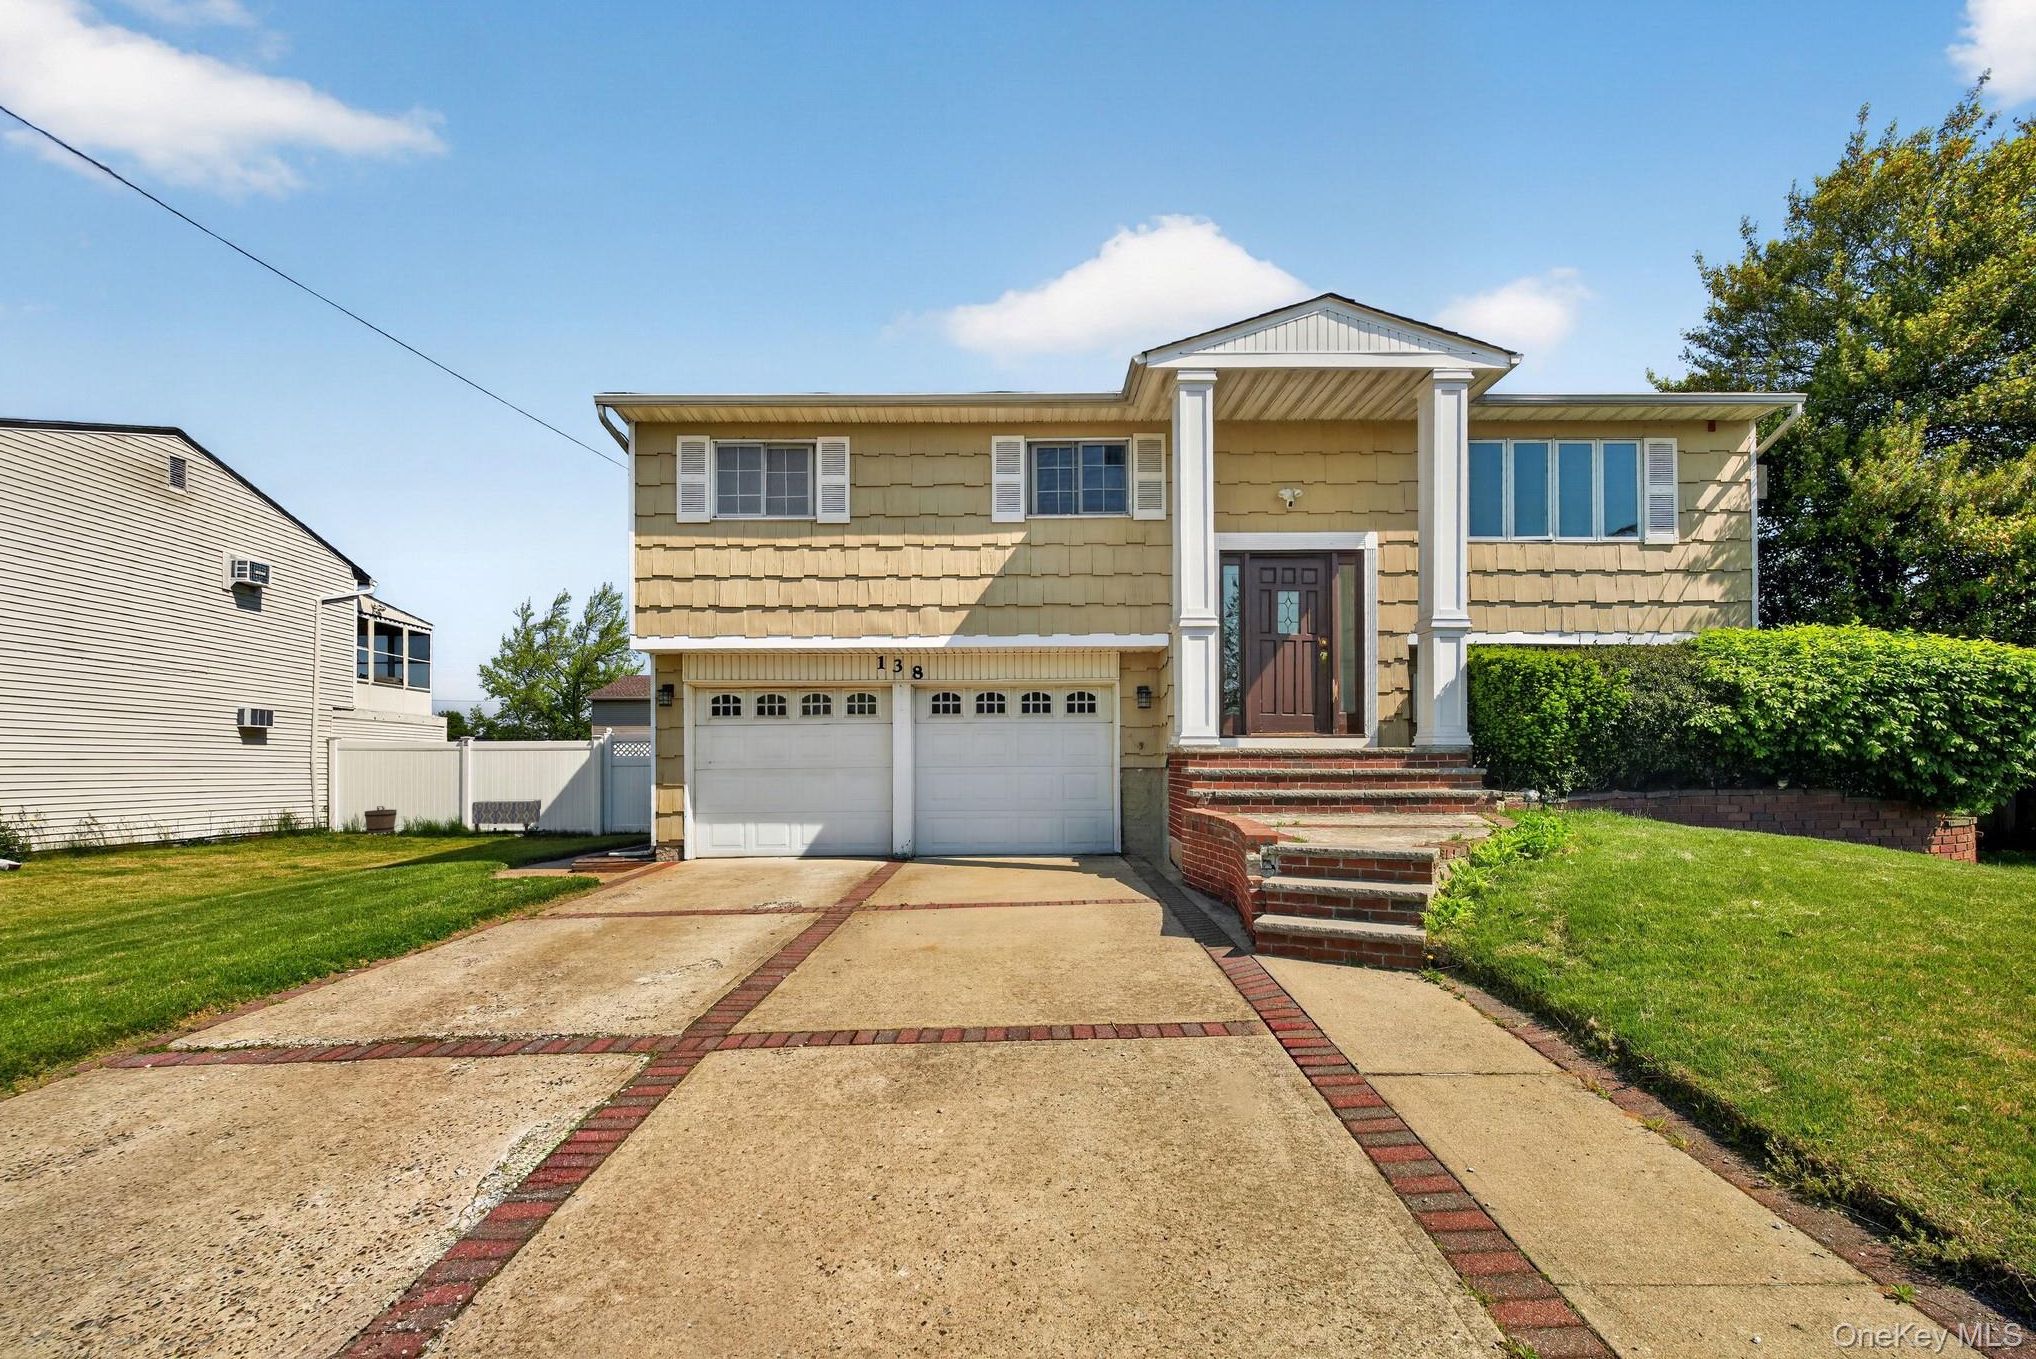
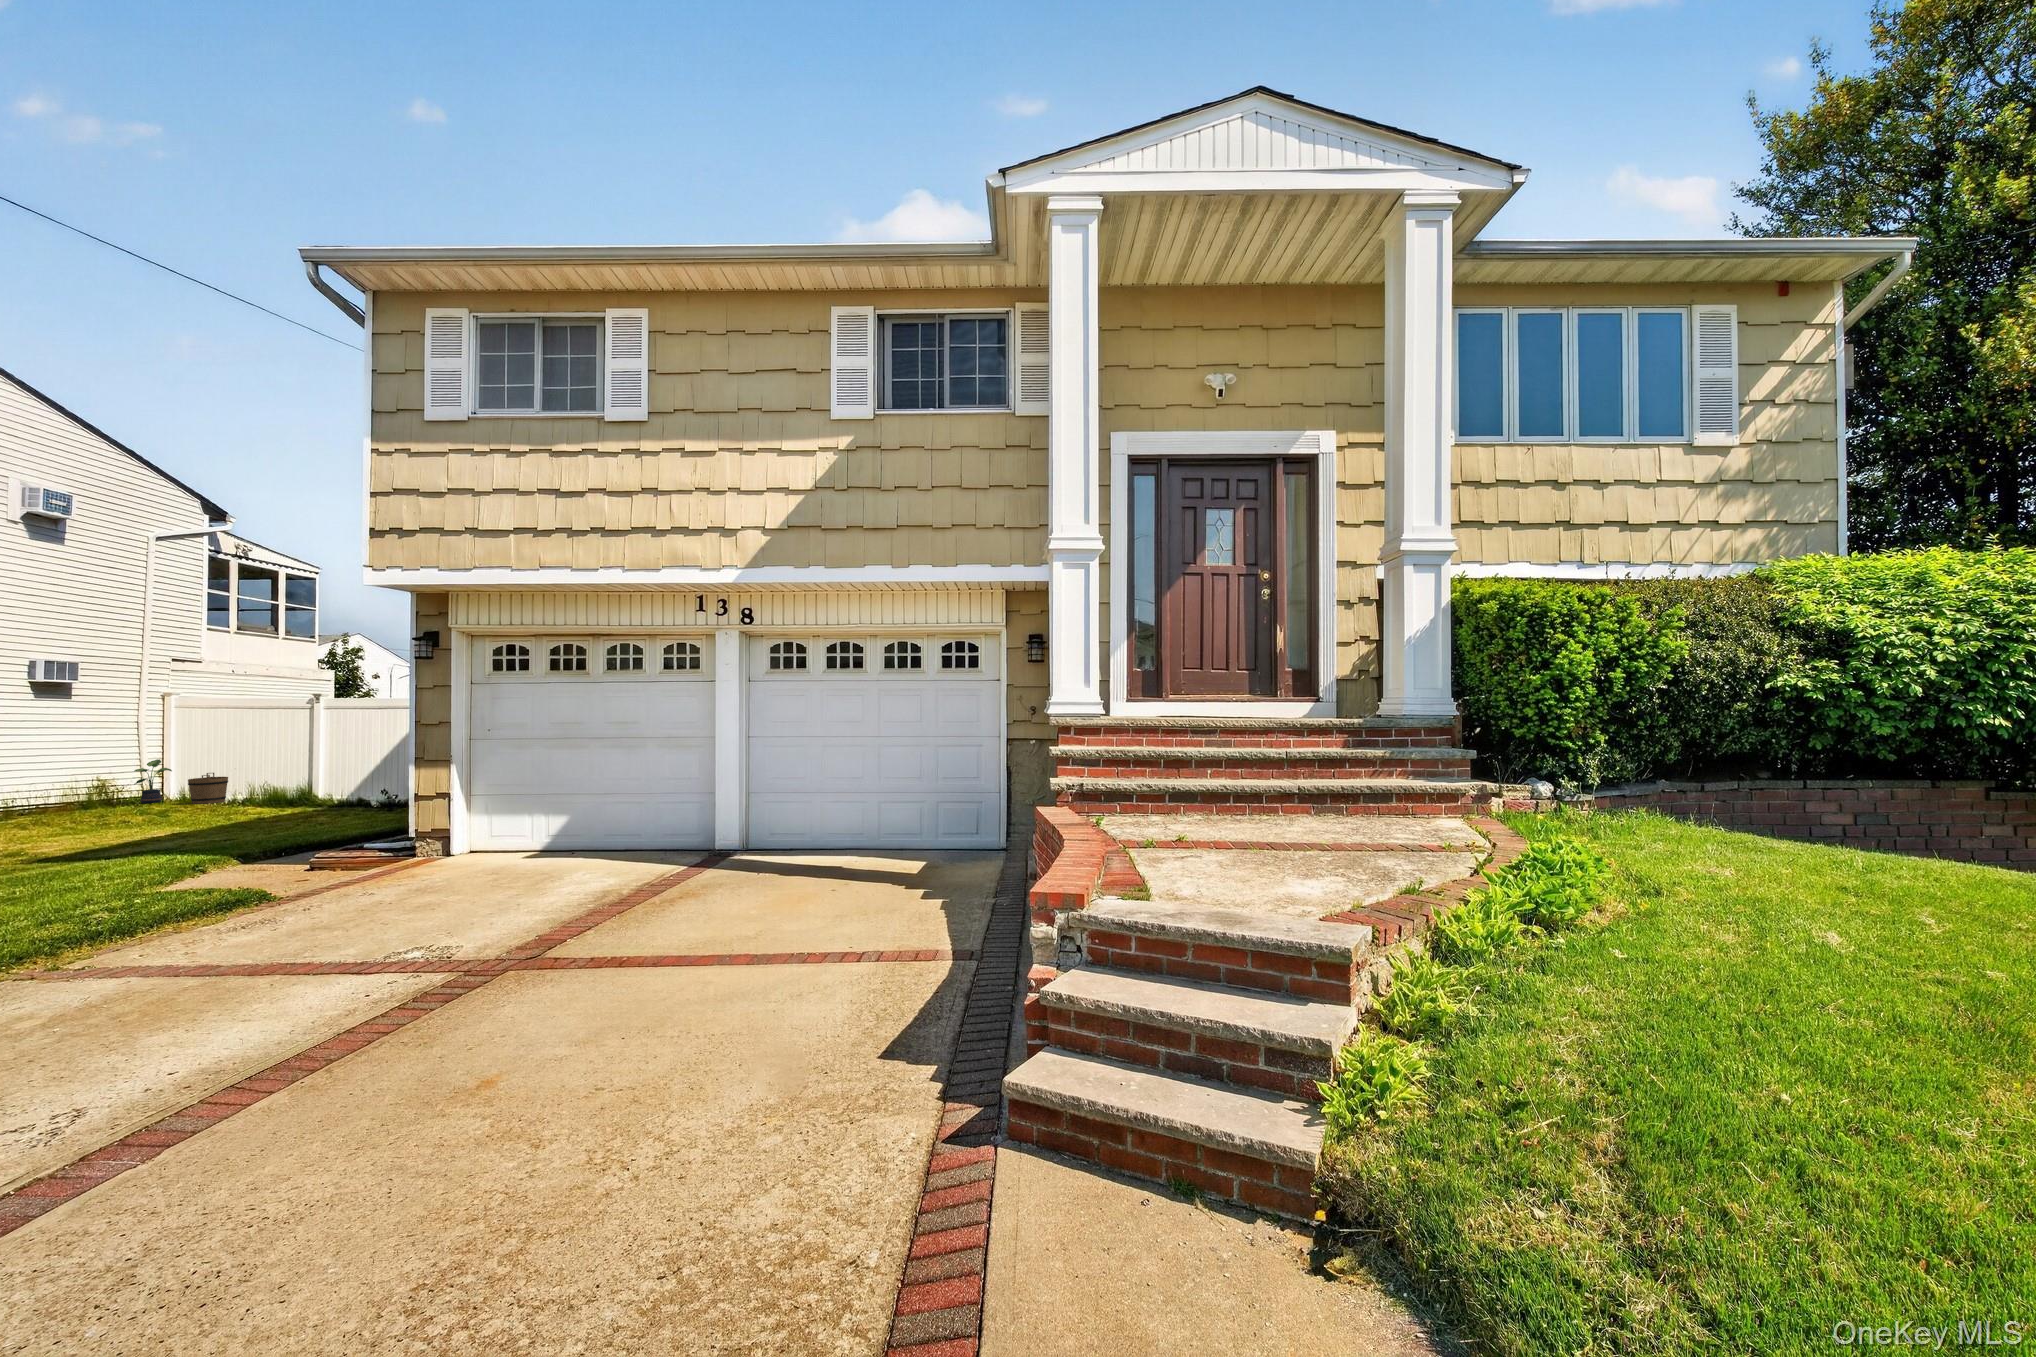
potted plant: none [313,794,345,833] -> present [134,759,172,803]
bench: present [472,799,546,833] -> none [299,767,389,807]

